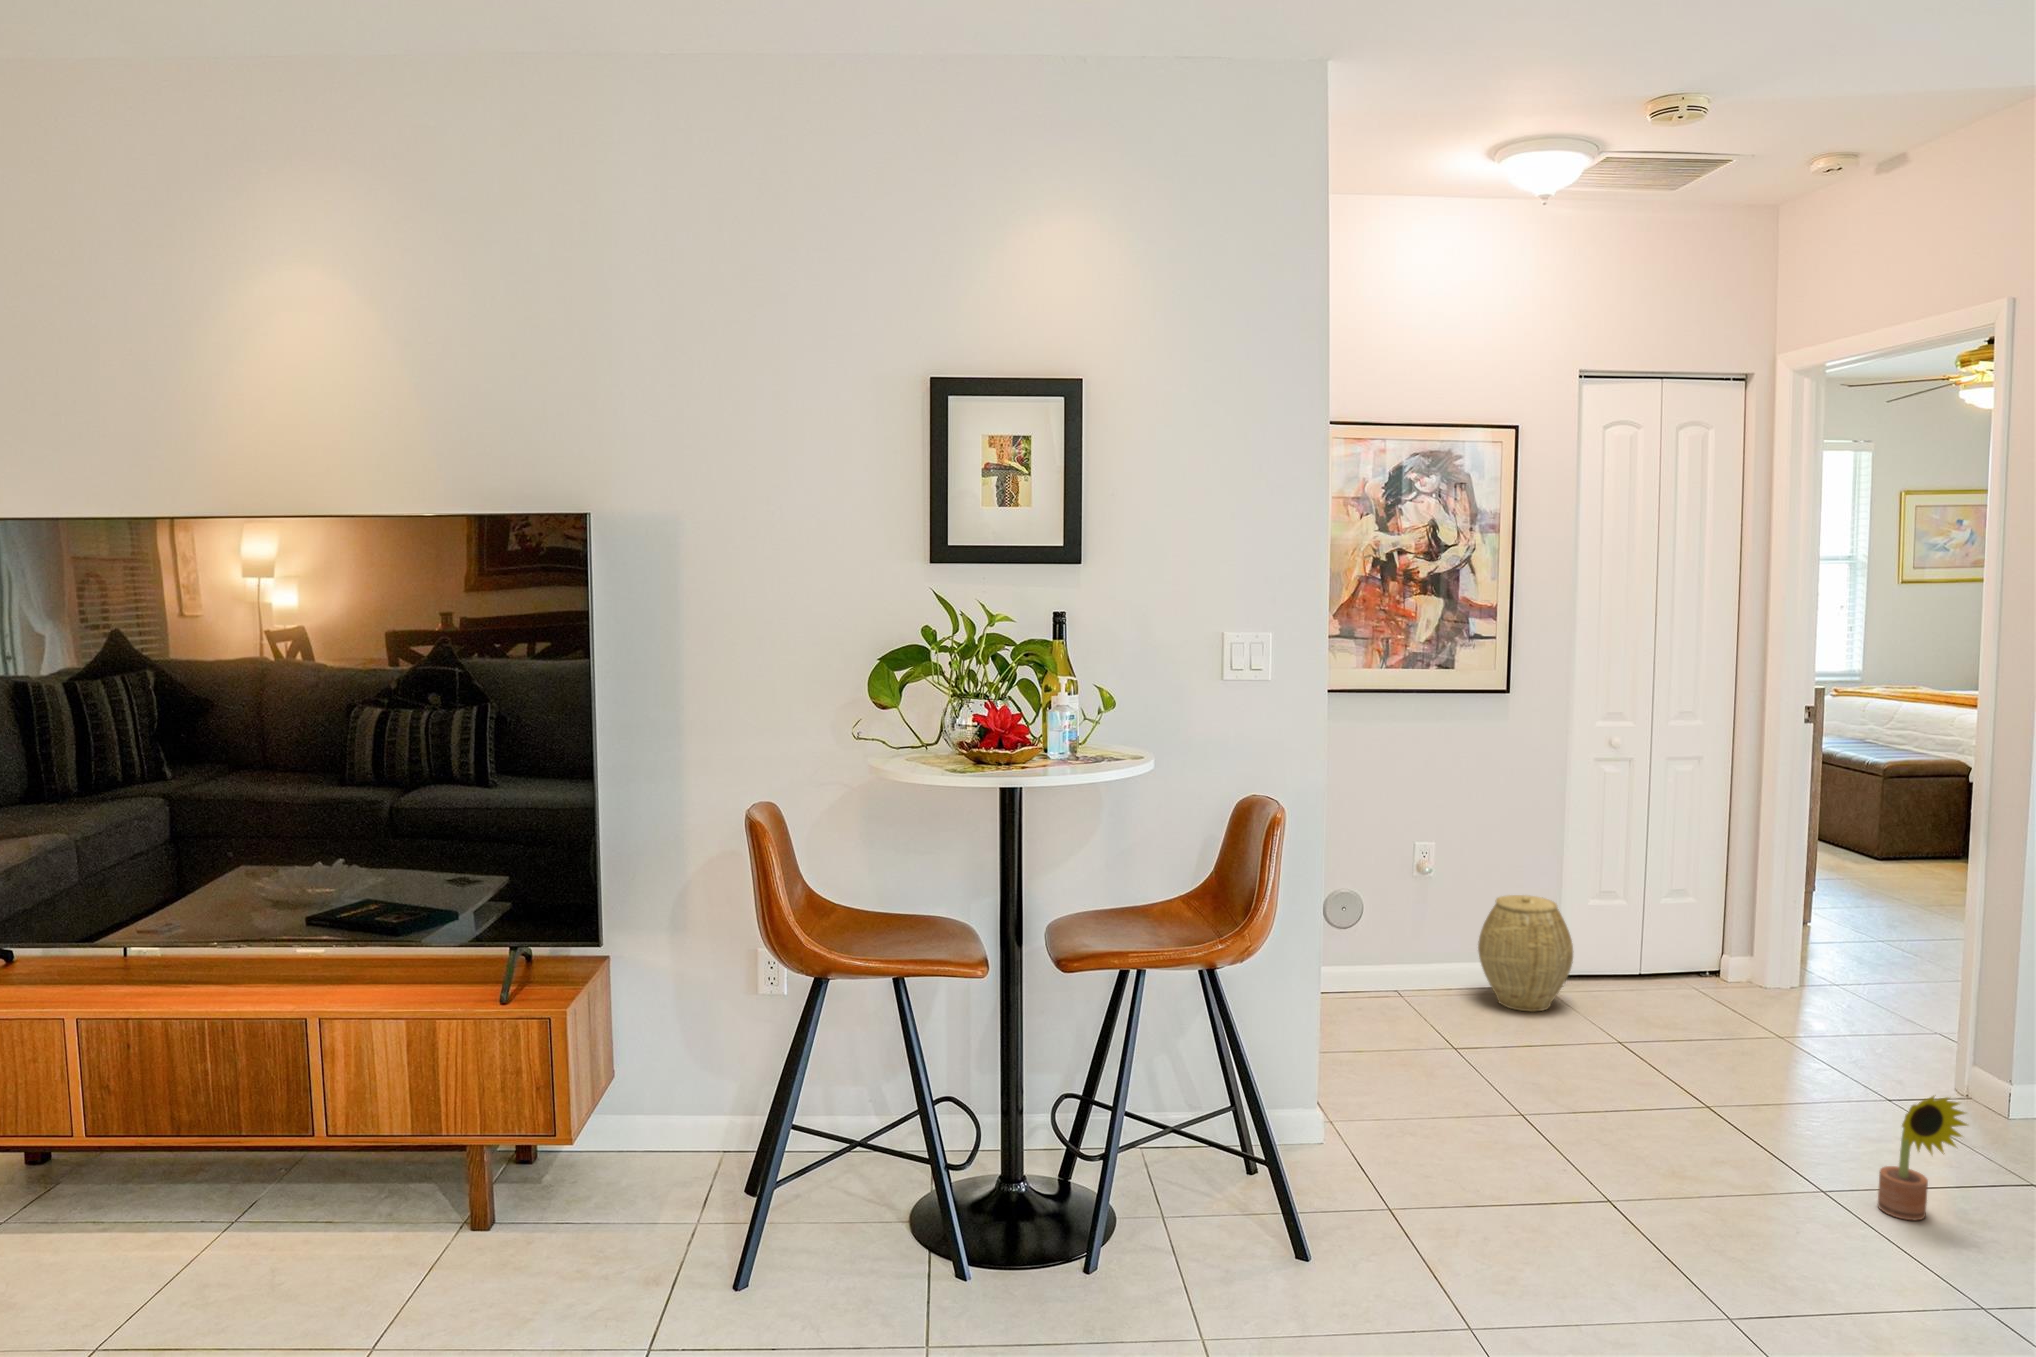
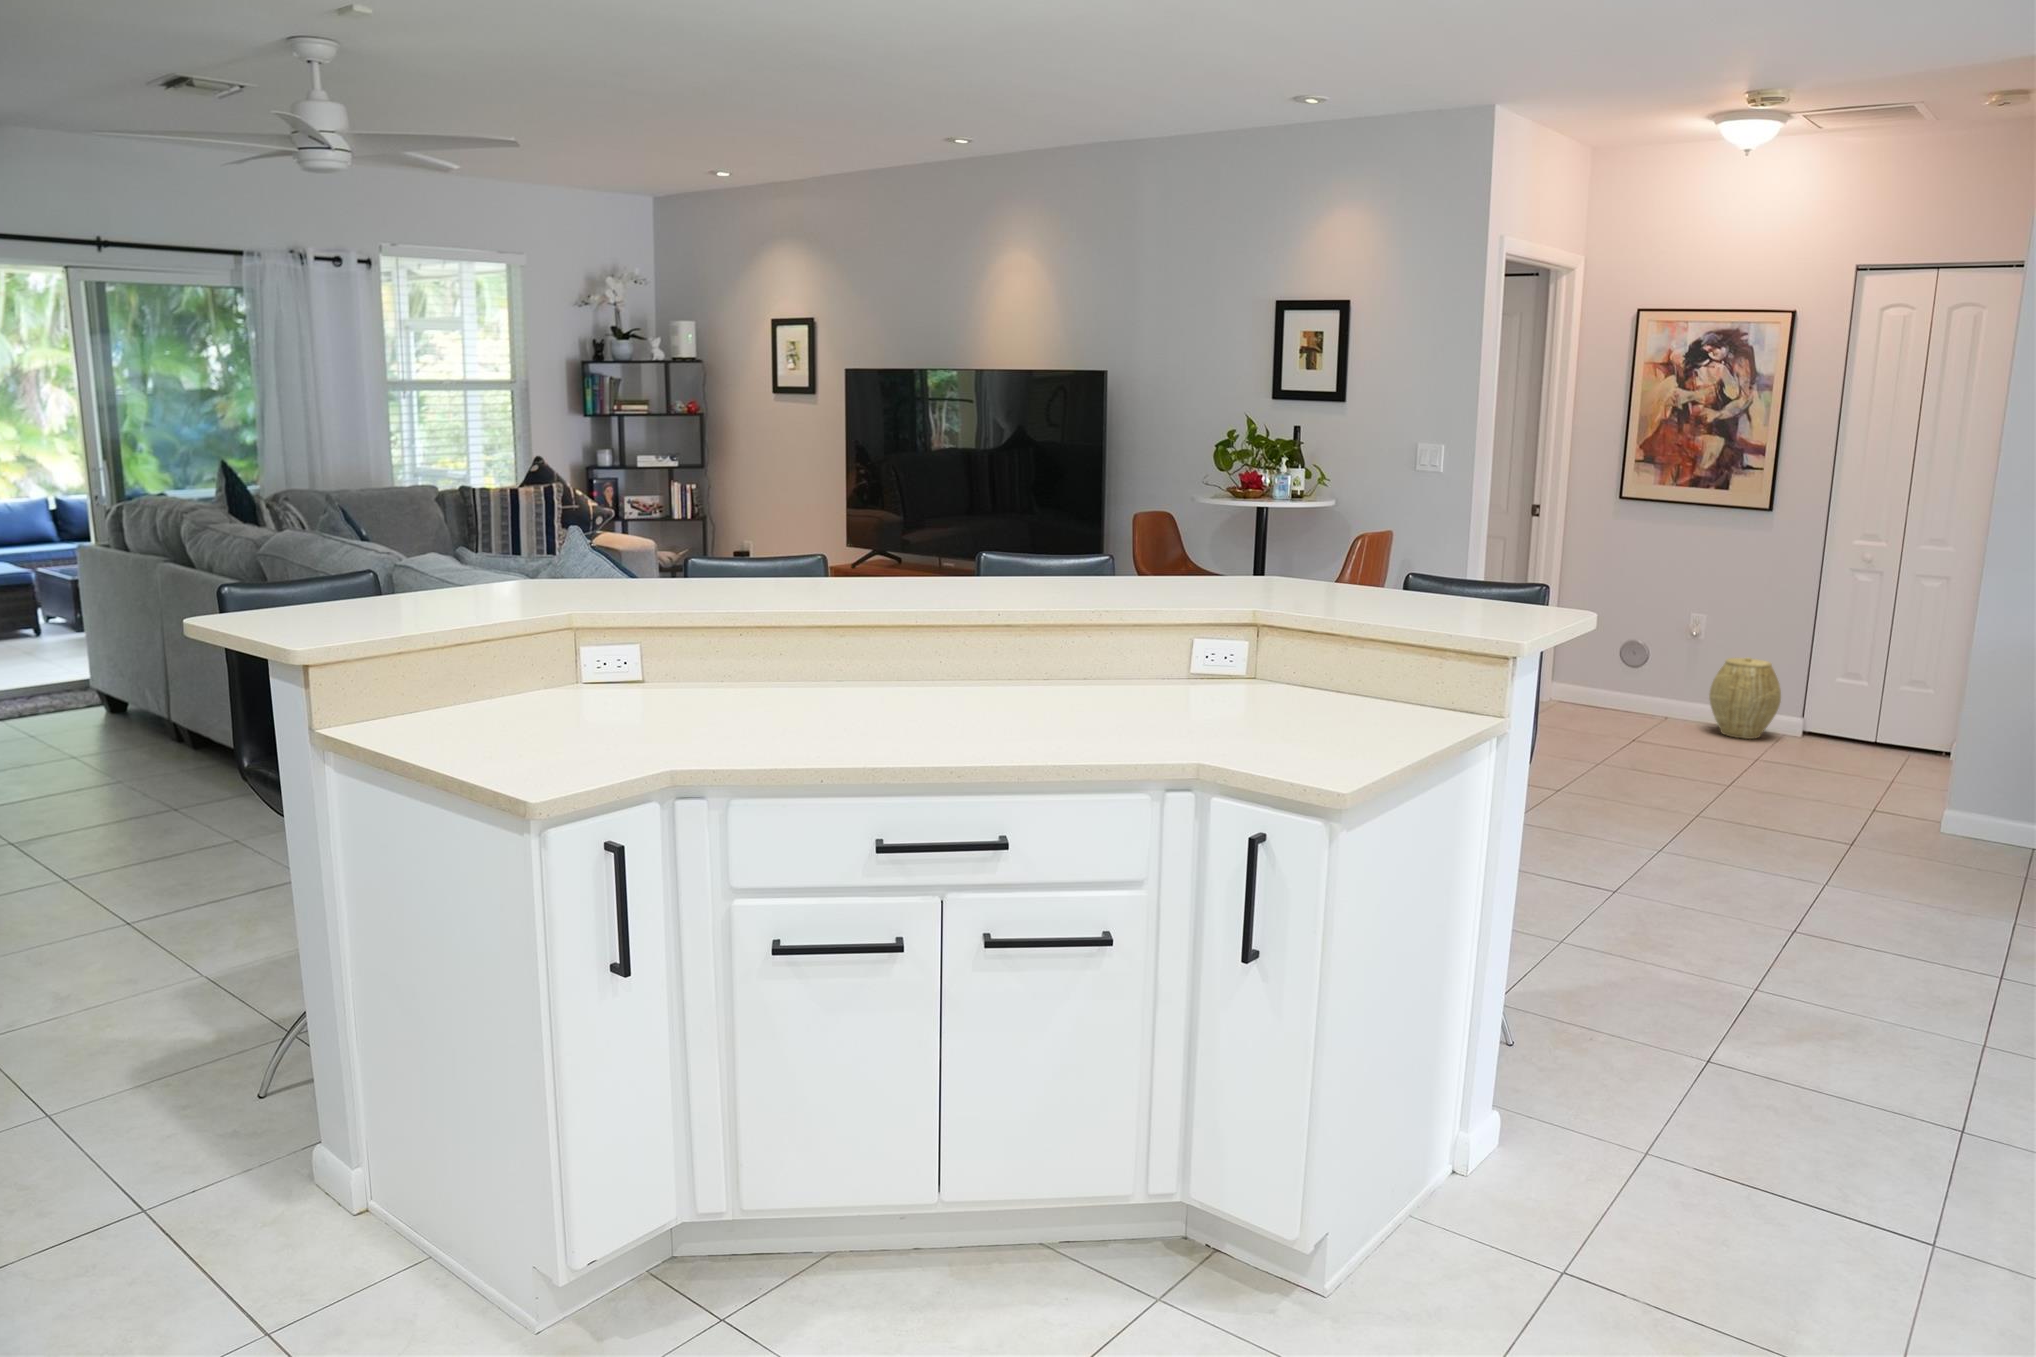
decorative plant: present [1878,1095,1967,1220] -> none [1730,739,1777,820]

